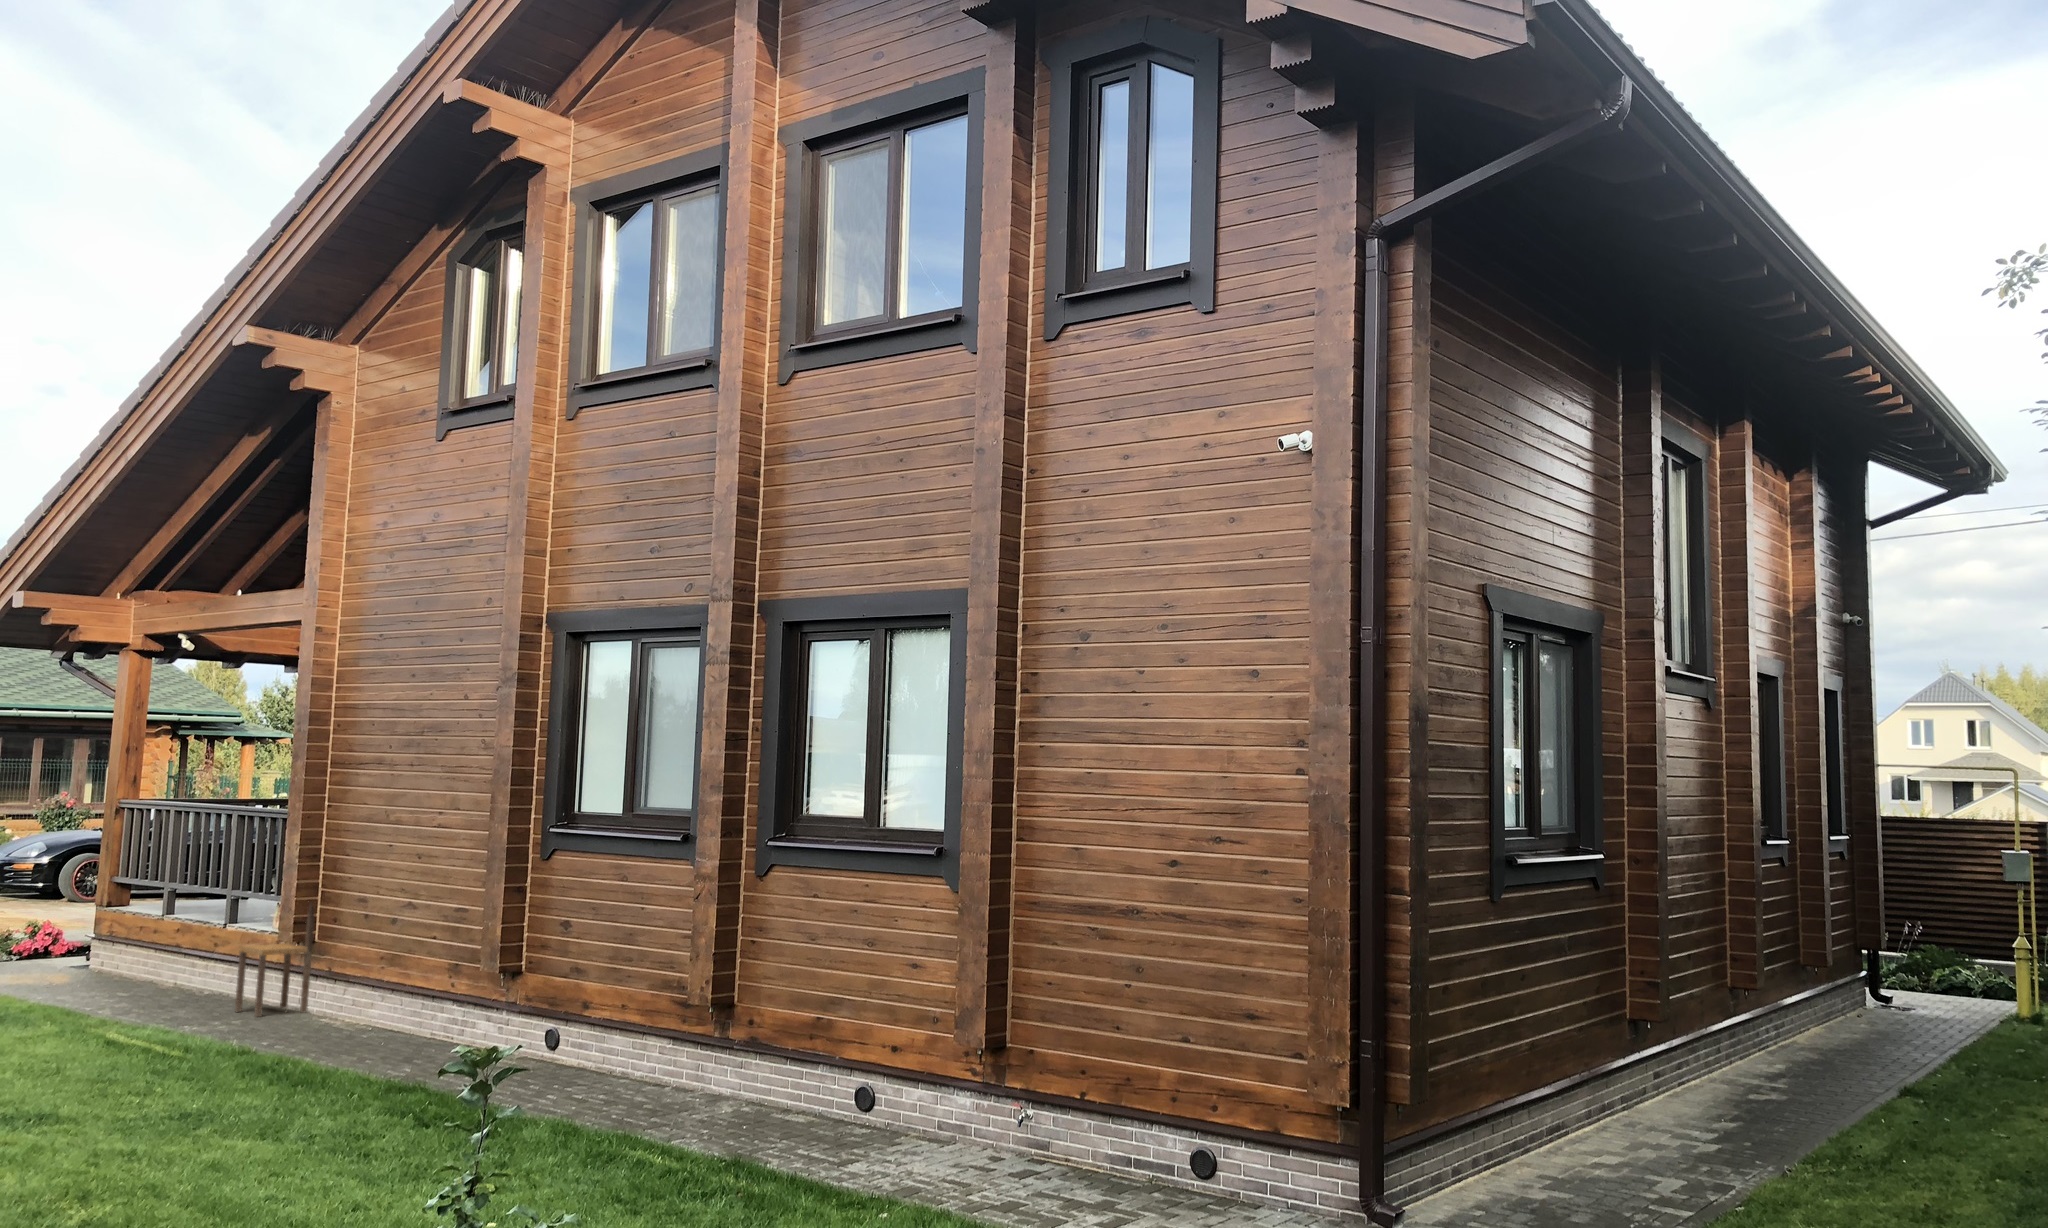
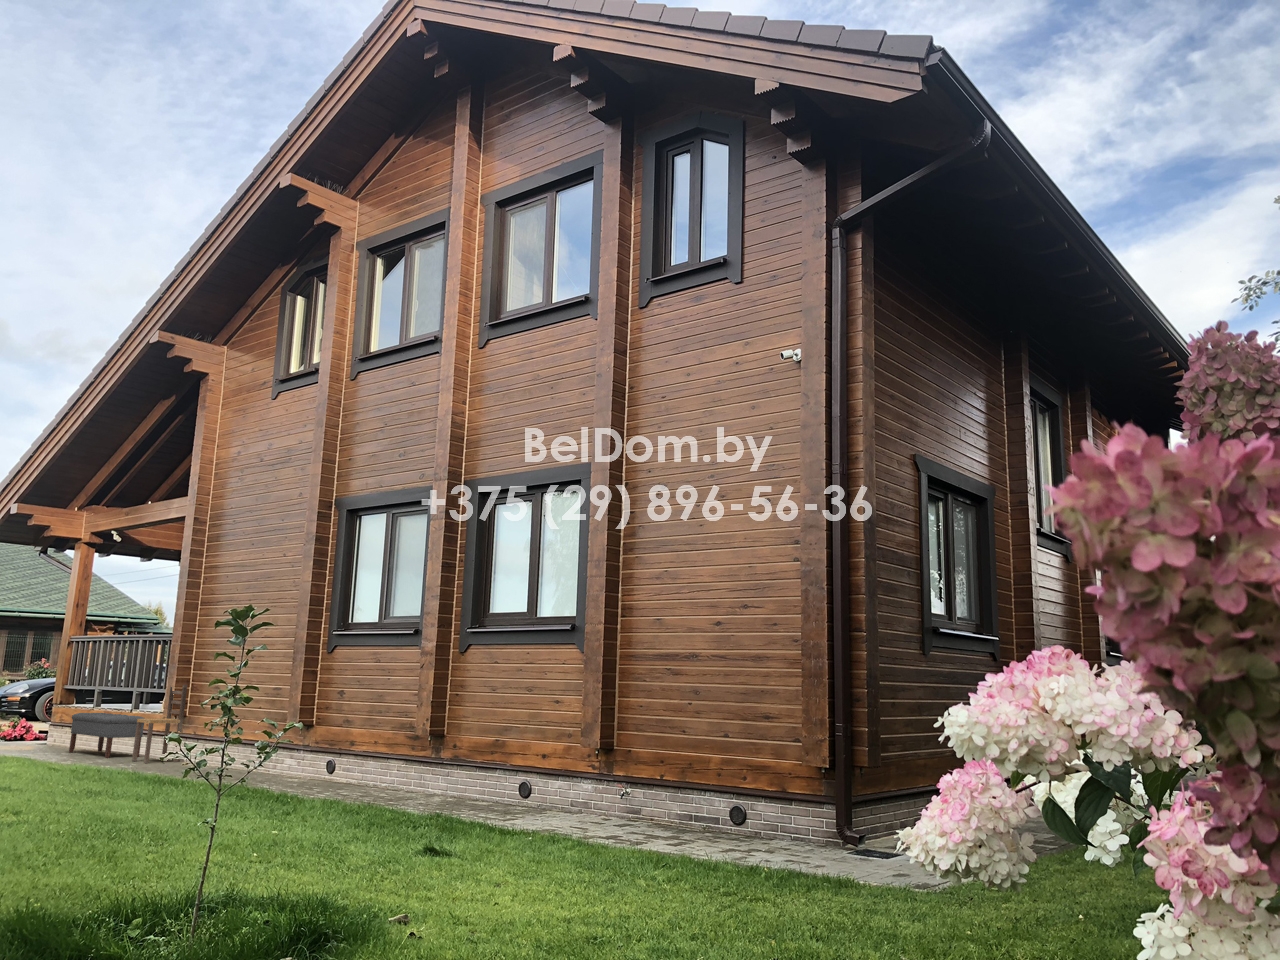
bench: none [131,927,251,1004] -> present [69,713,144,758]

